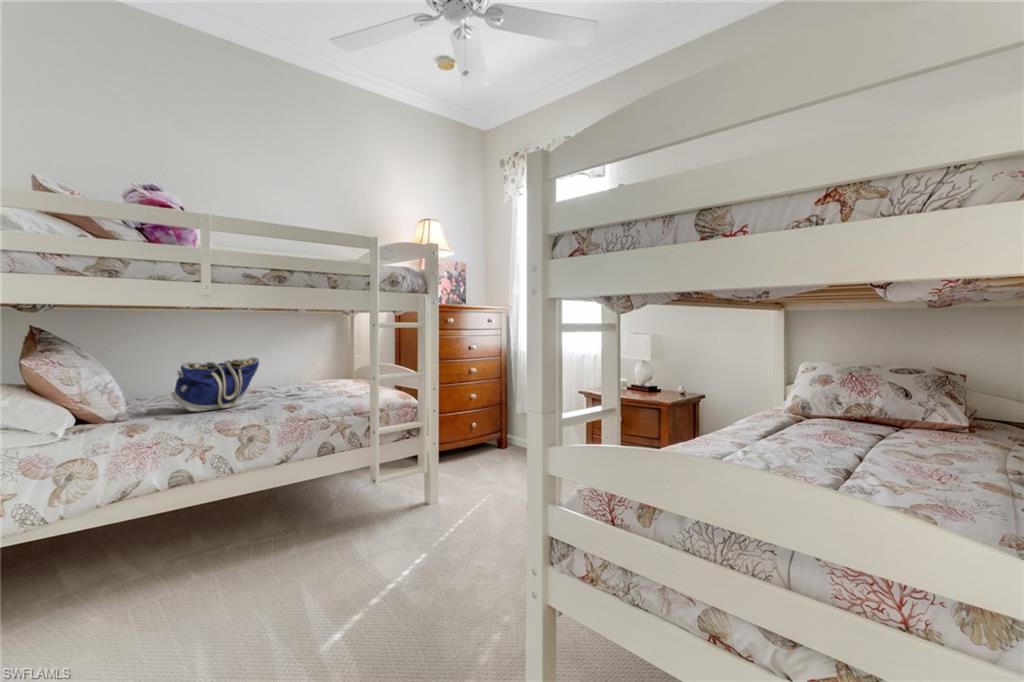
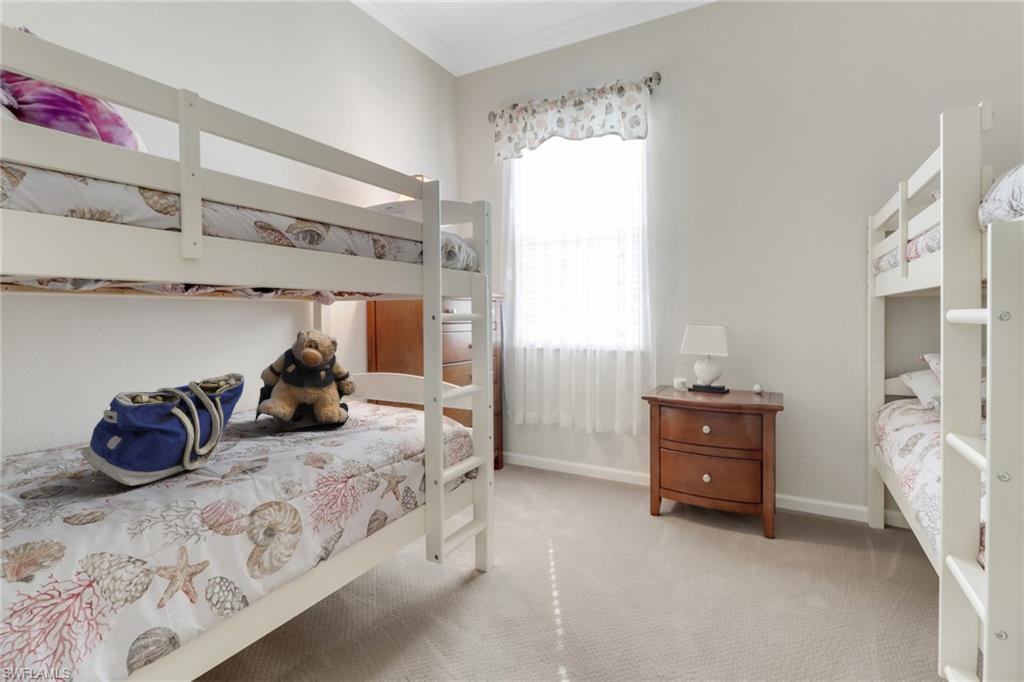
teddy bear: none [276,333,342,397] -> present [255,329,356,431]

